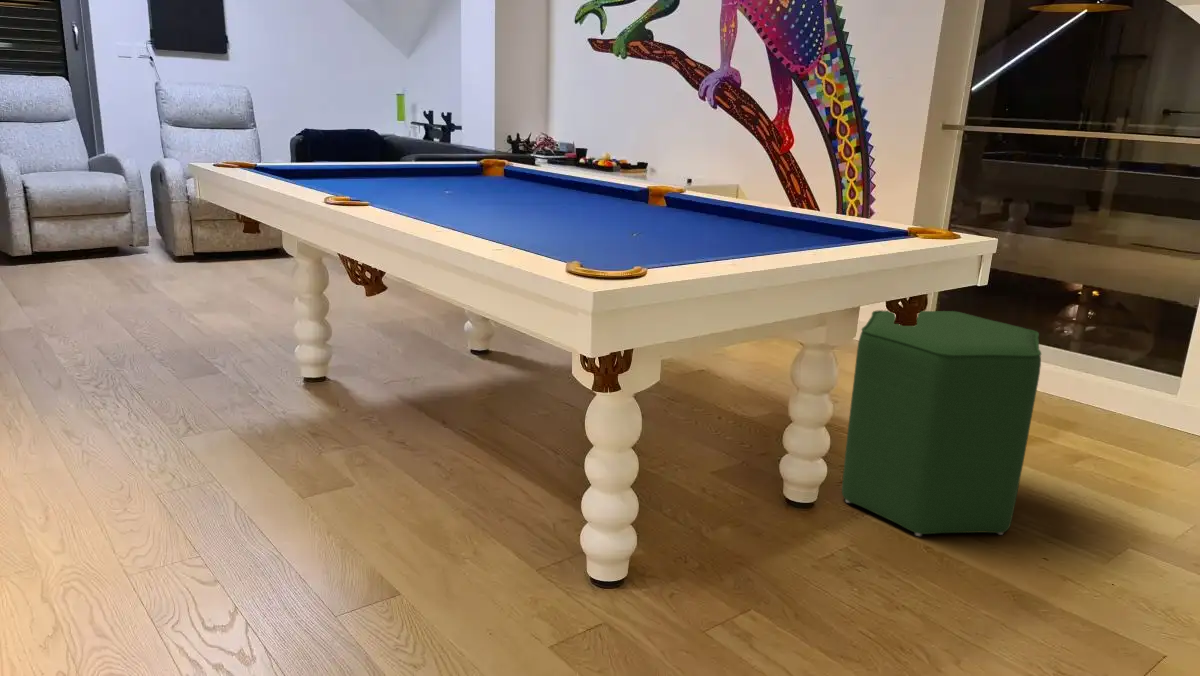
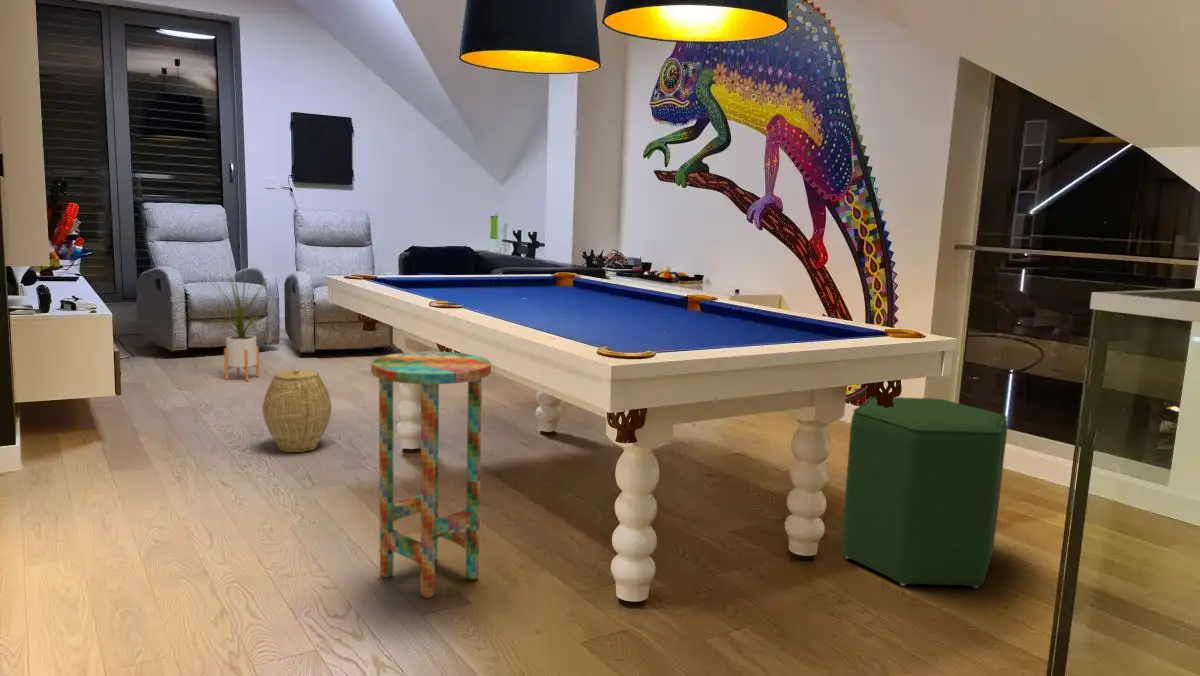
house plant: none [50,156,136,294] -> present [216,276,262,381]
side table: none [254,268,417,585] -> present [371,352,491,598]
woven basket: none [123,284,212,386] -> present [263,369,331,452]

